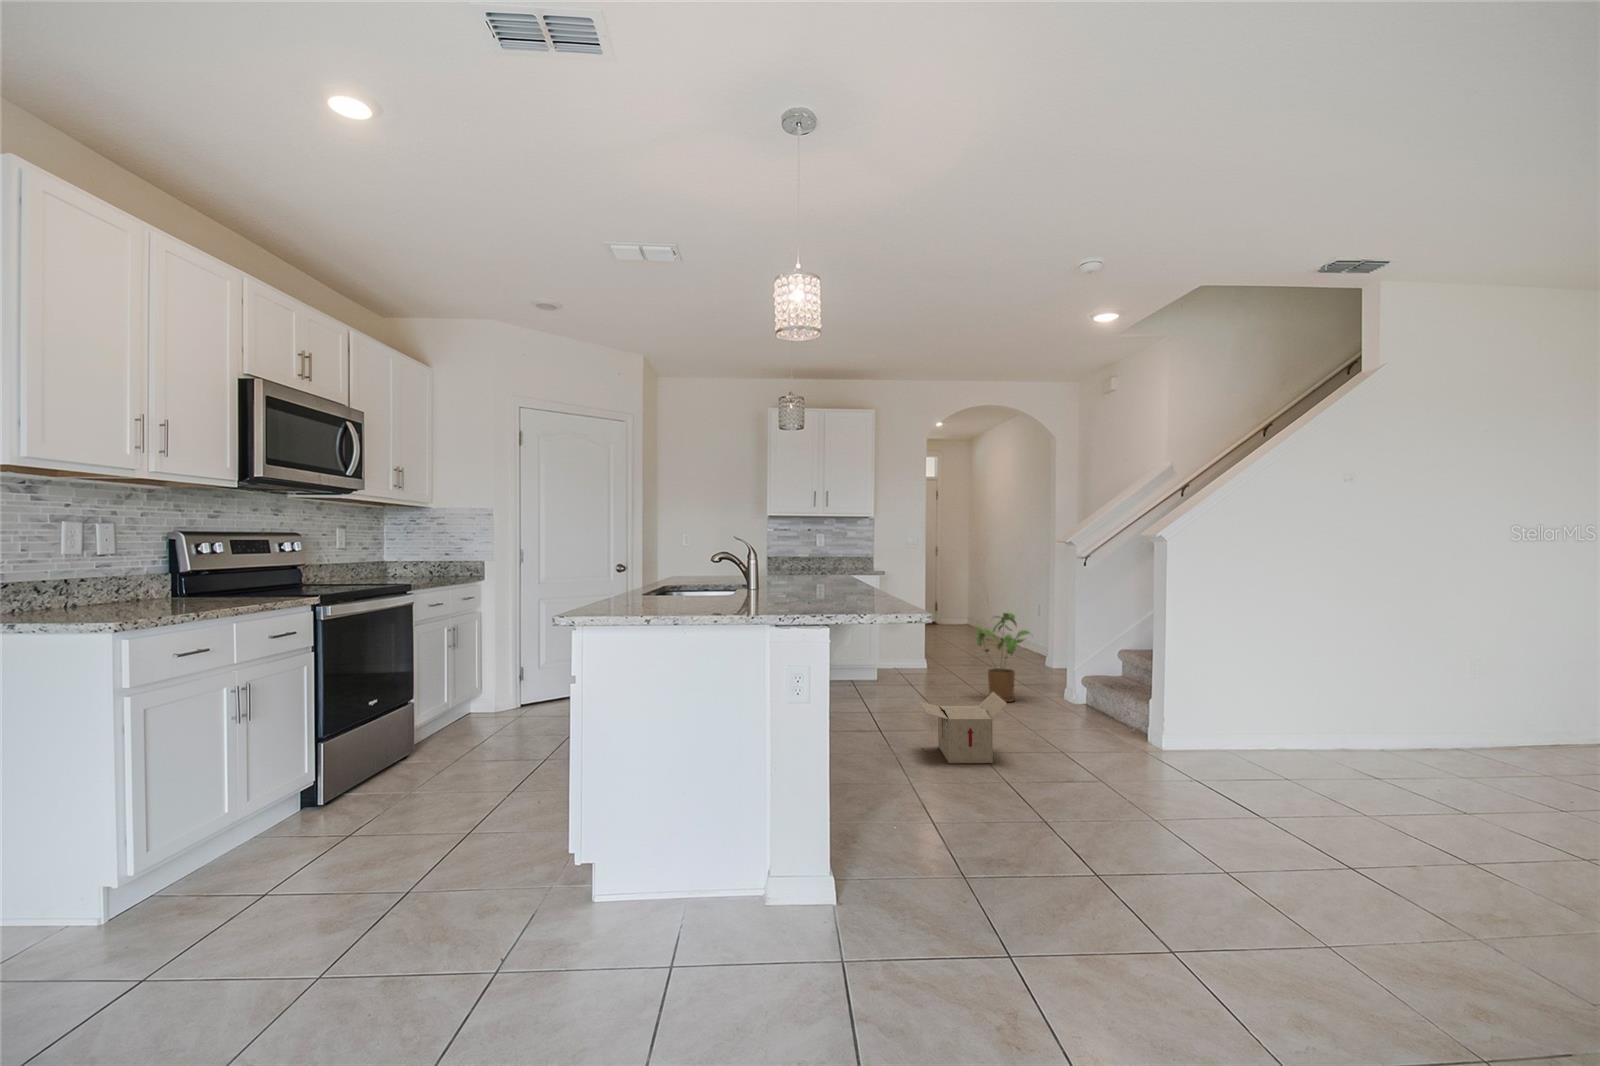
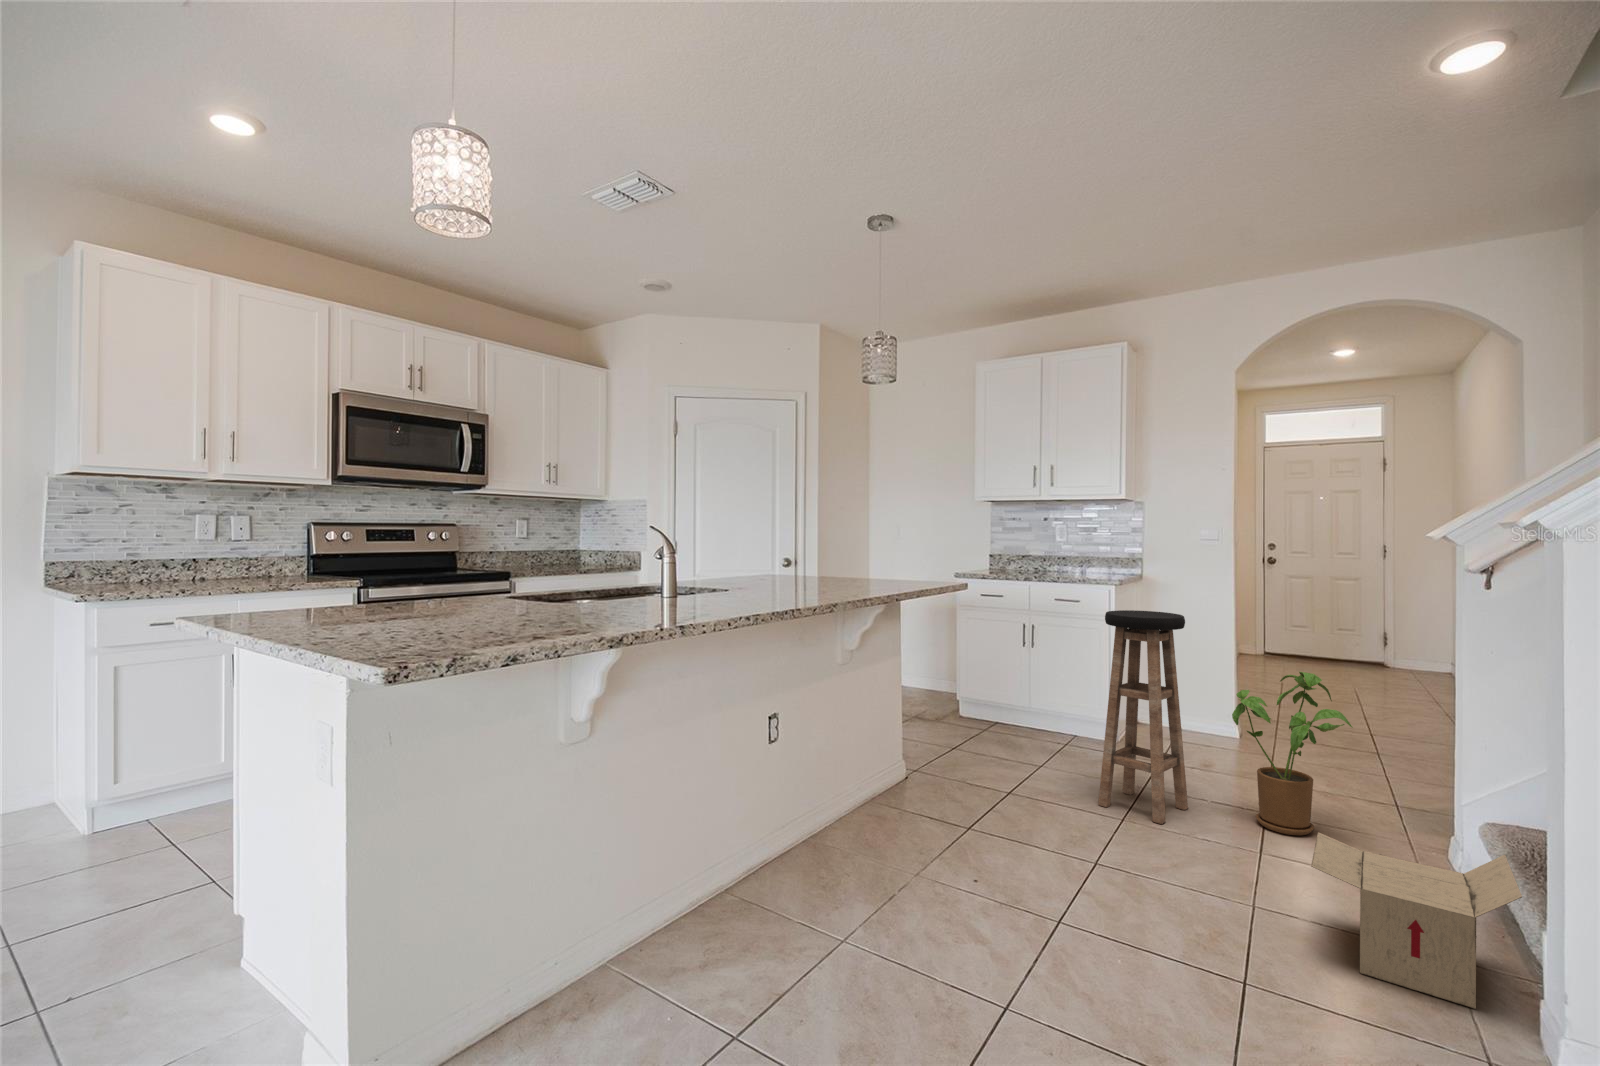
bar stool: none [913,585,958,710] -> present [1098,610,1188,824]
cardboard box: present [919,692,1007,763] -> present [1311,832,1522,1009]

